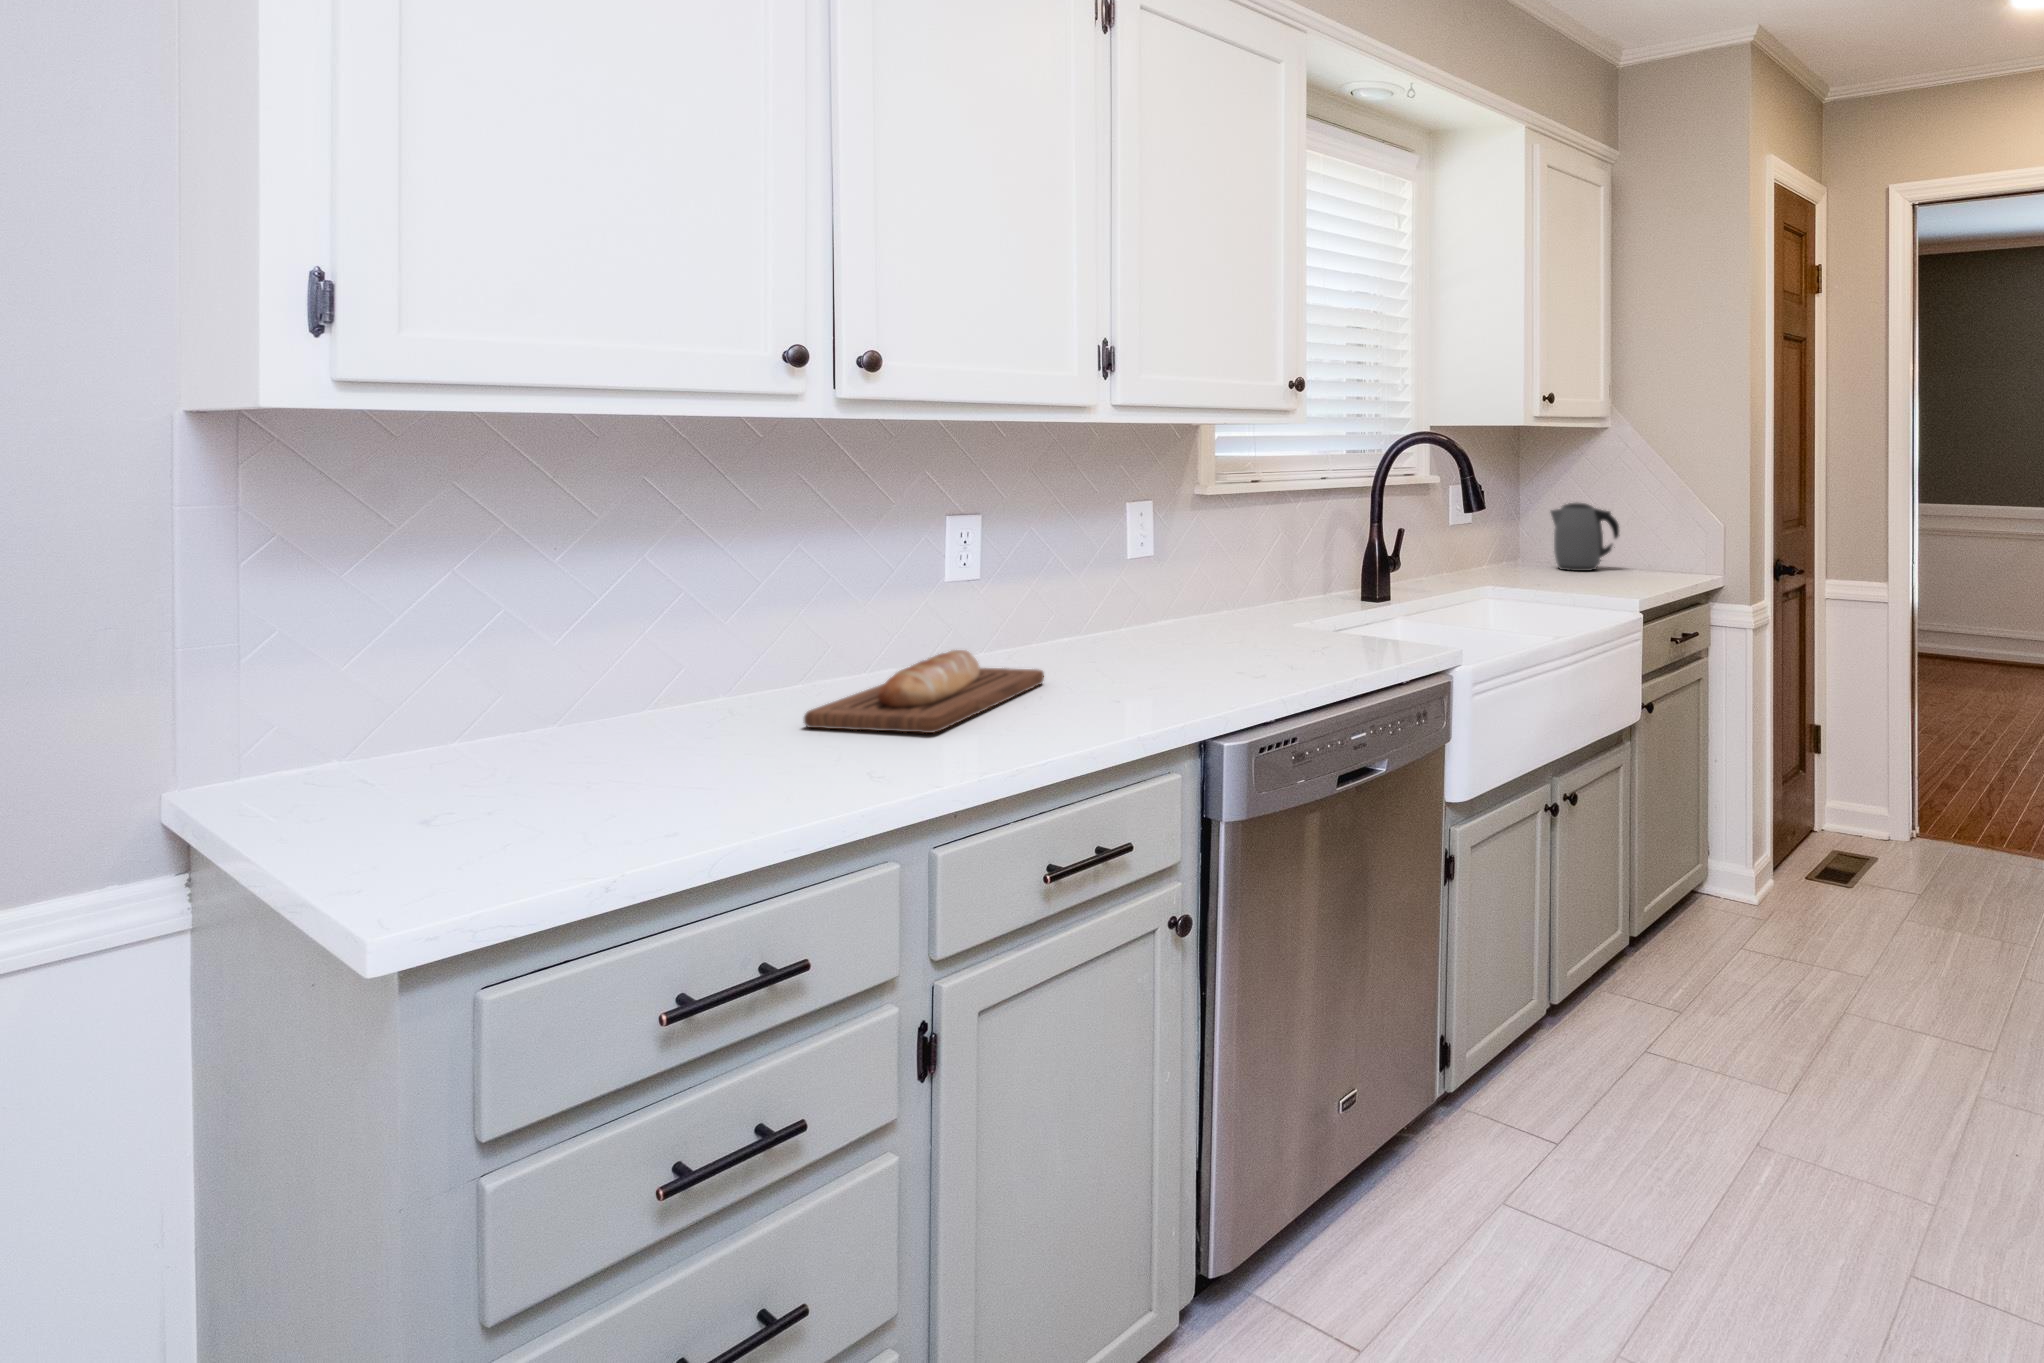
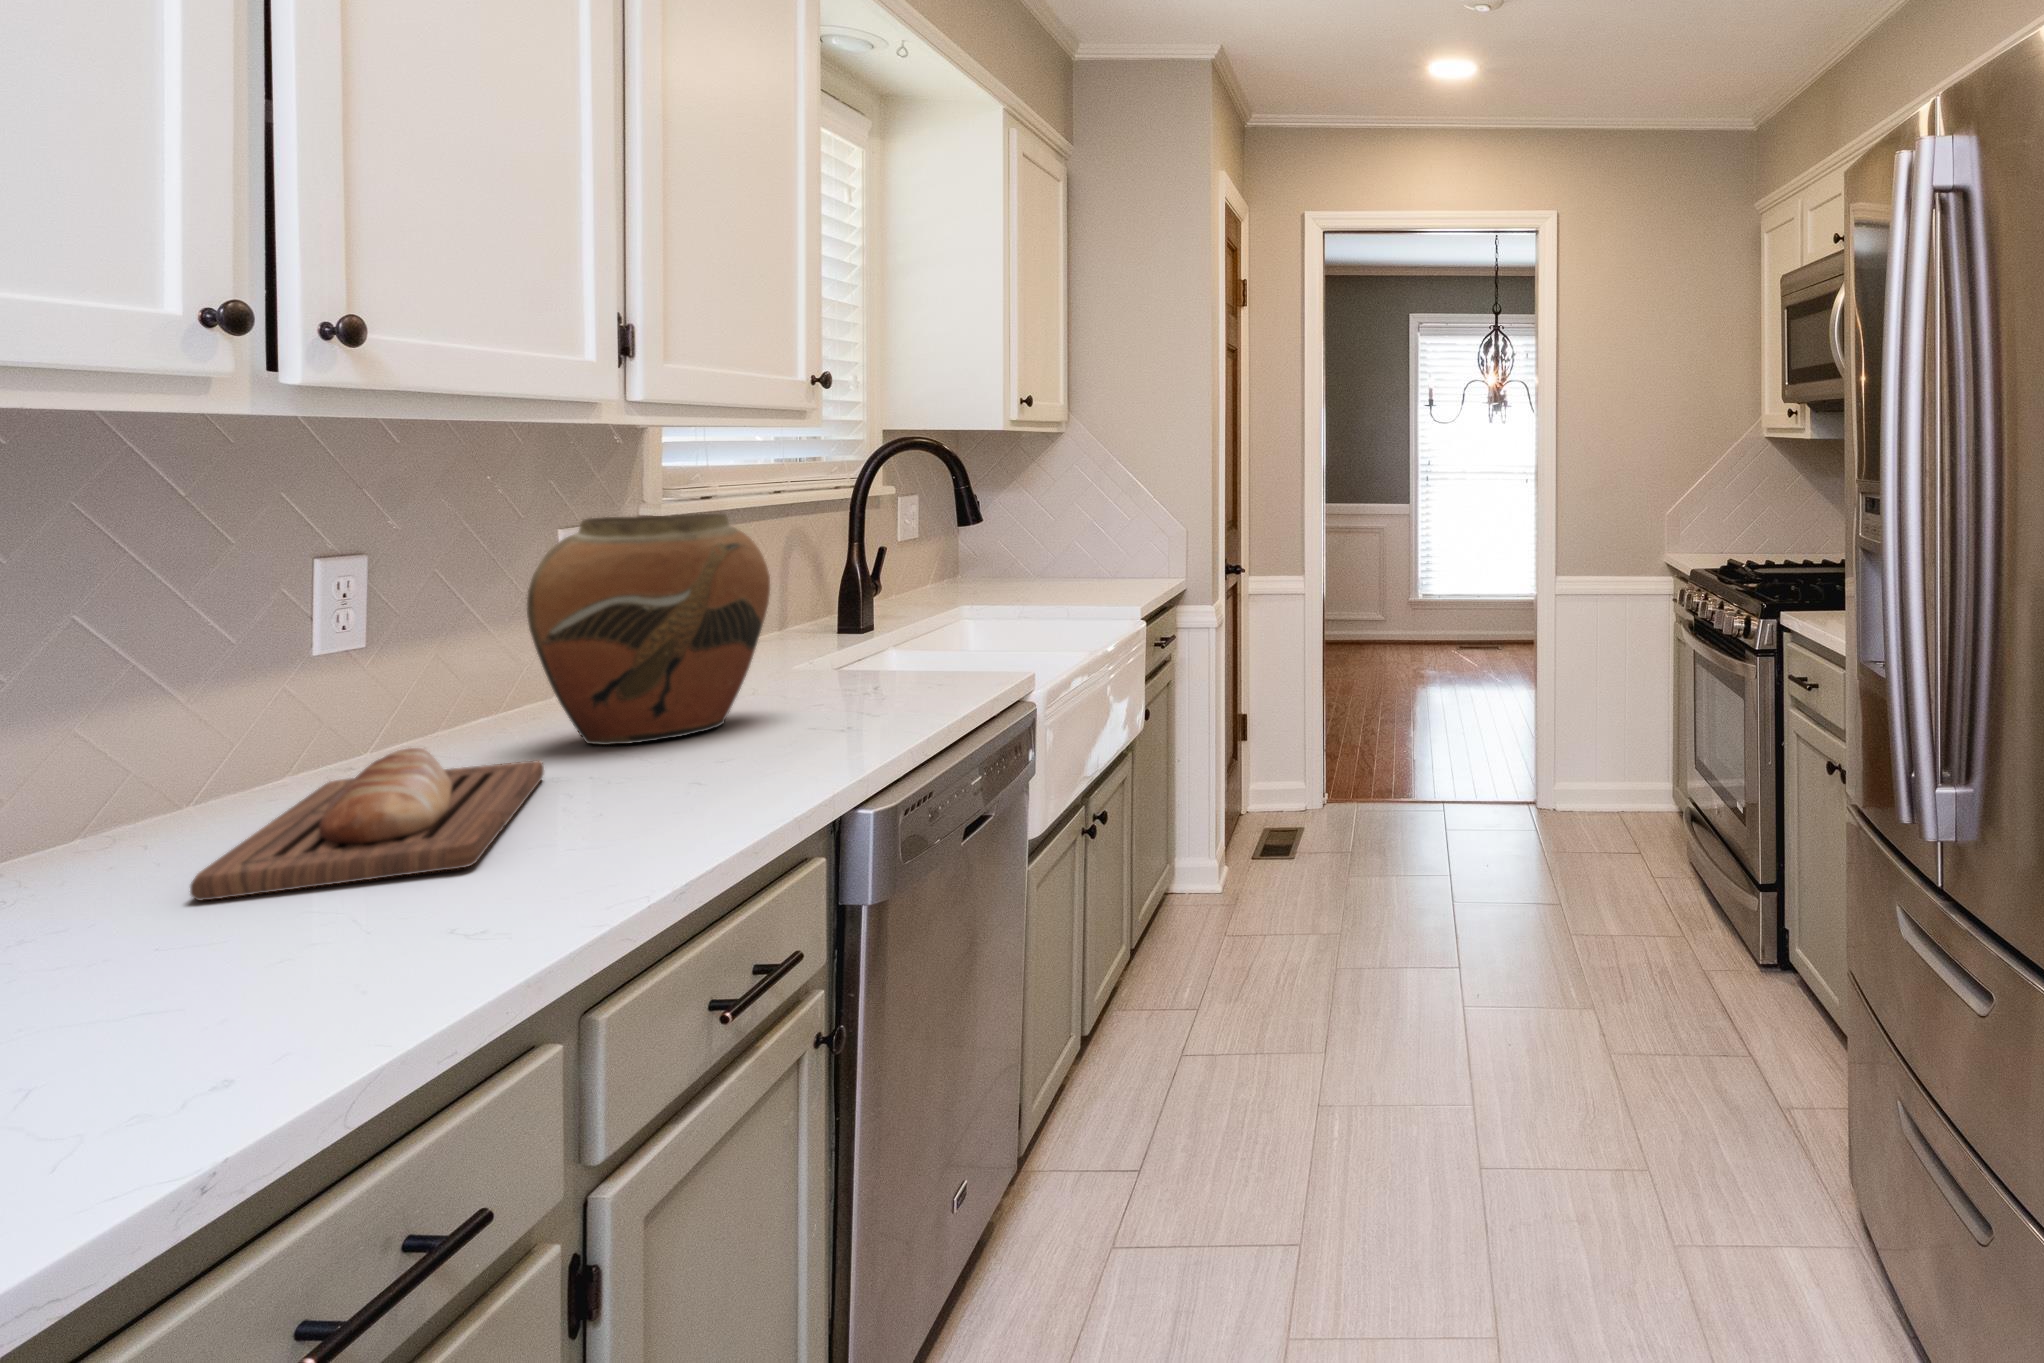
vase: none [1059,495,1228,667] -> present [527,514,770,745]
kettle: present [1551,503,1619,571] -> none [1002,512,1076,584]

